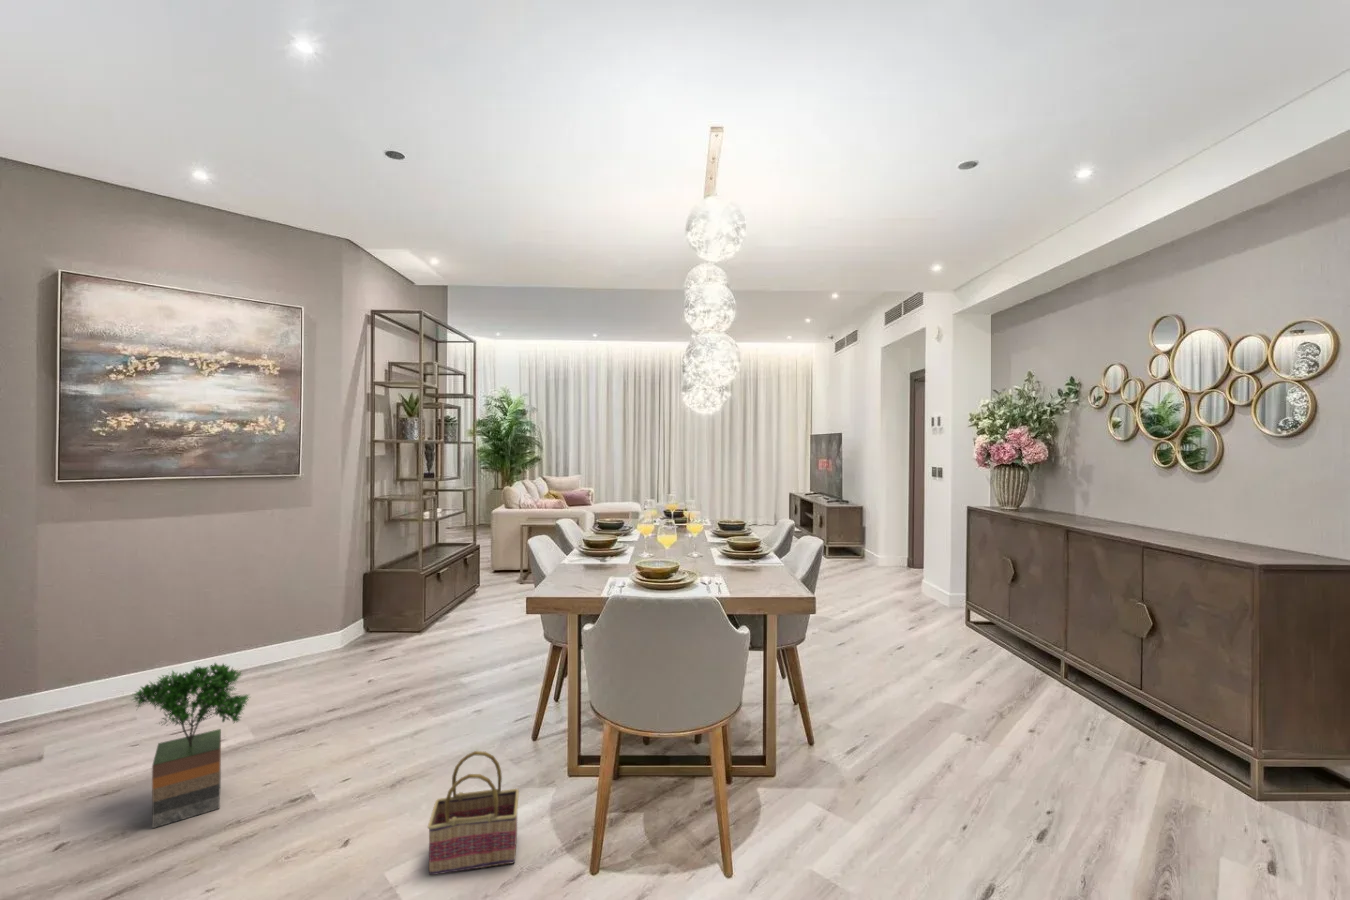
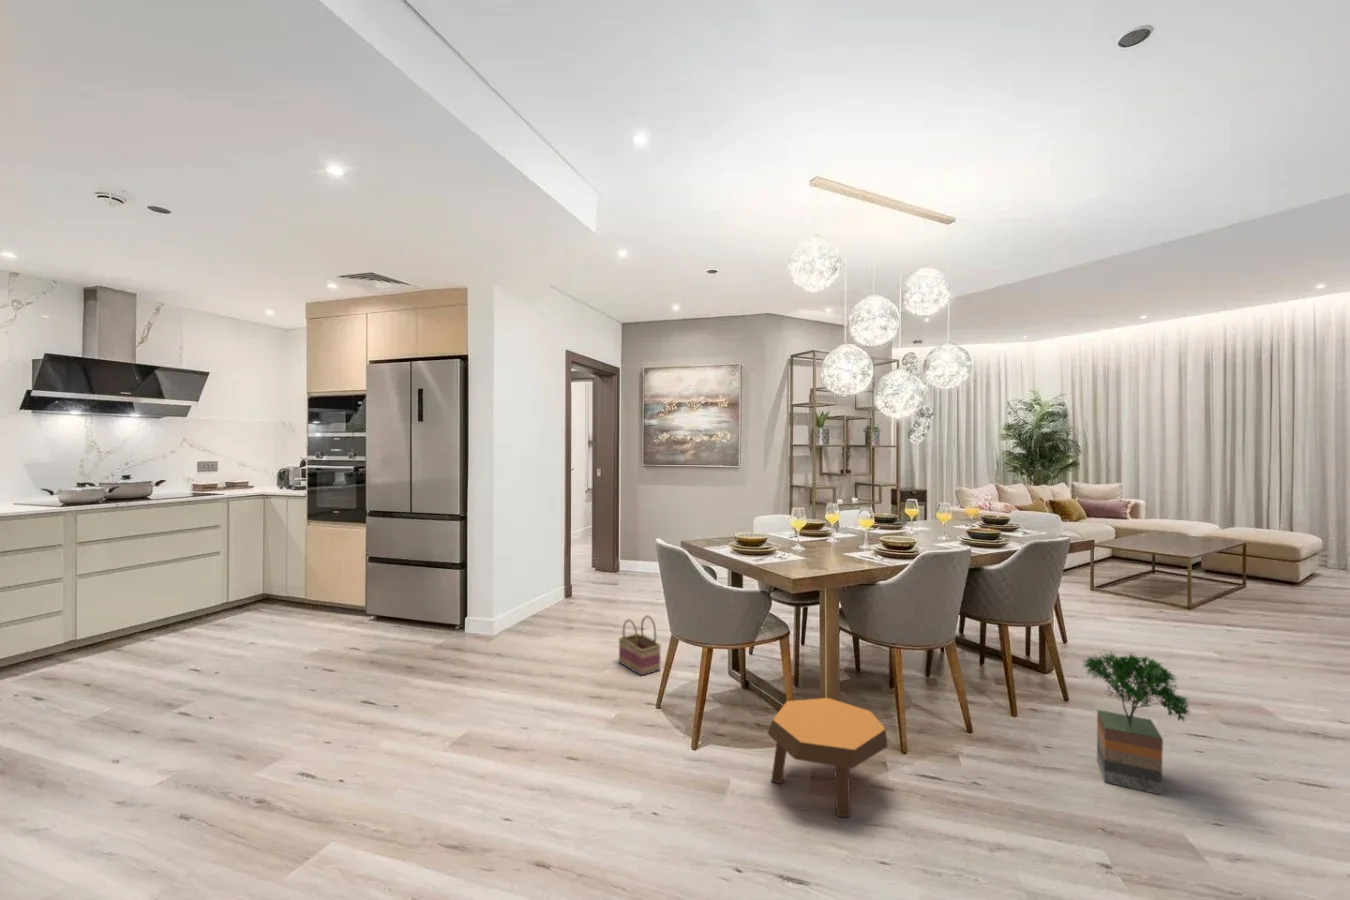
potted tree: present [134,663,248,828] -> present [1083,653,1189,795]
footstool: none [839,710,968,843] -> present [768,698,887,817]

